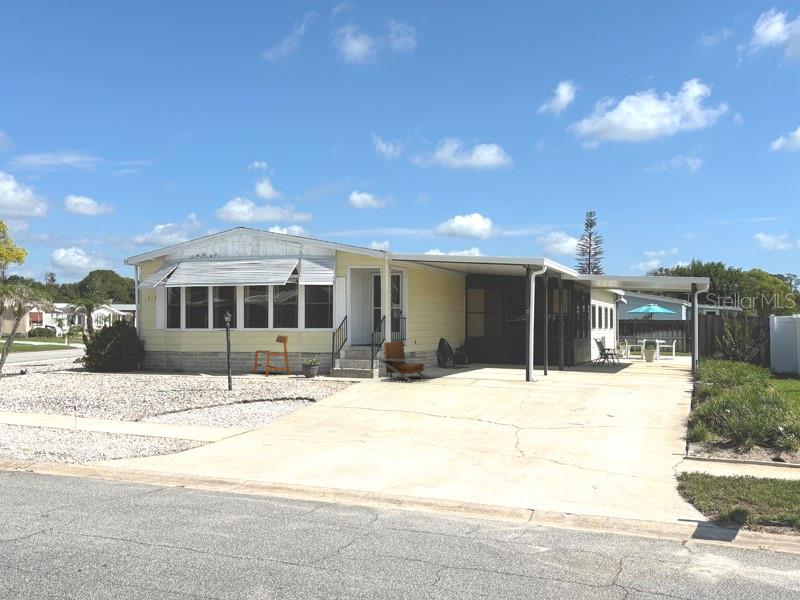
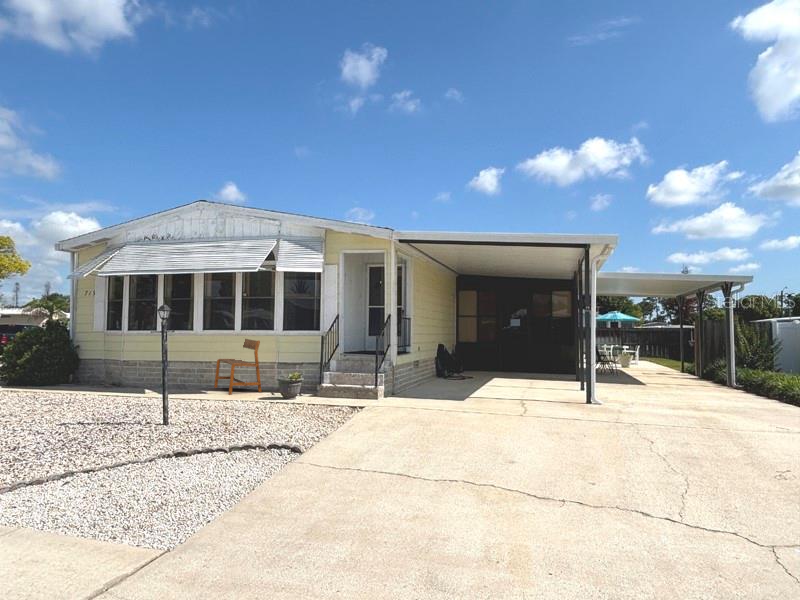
lounge chair: present [380,341,427,383] -> none [386,347,447,406]

